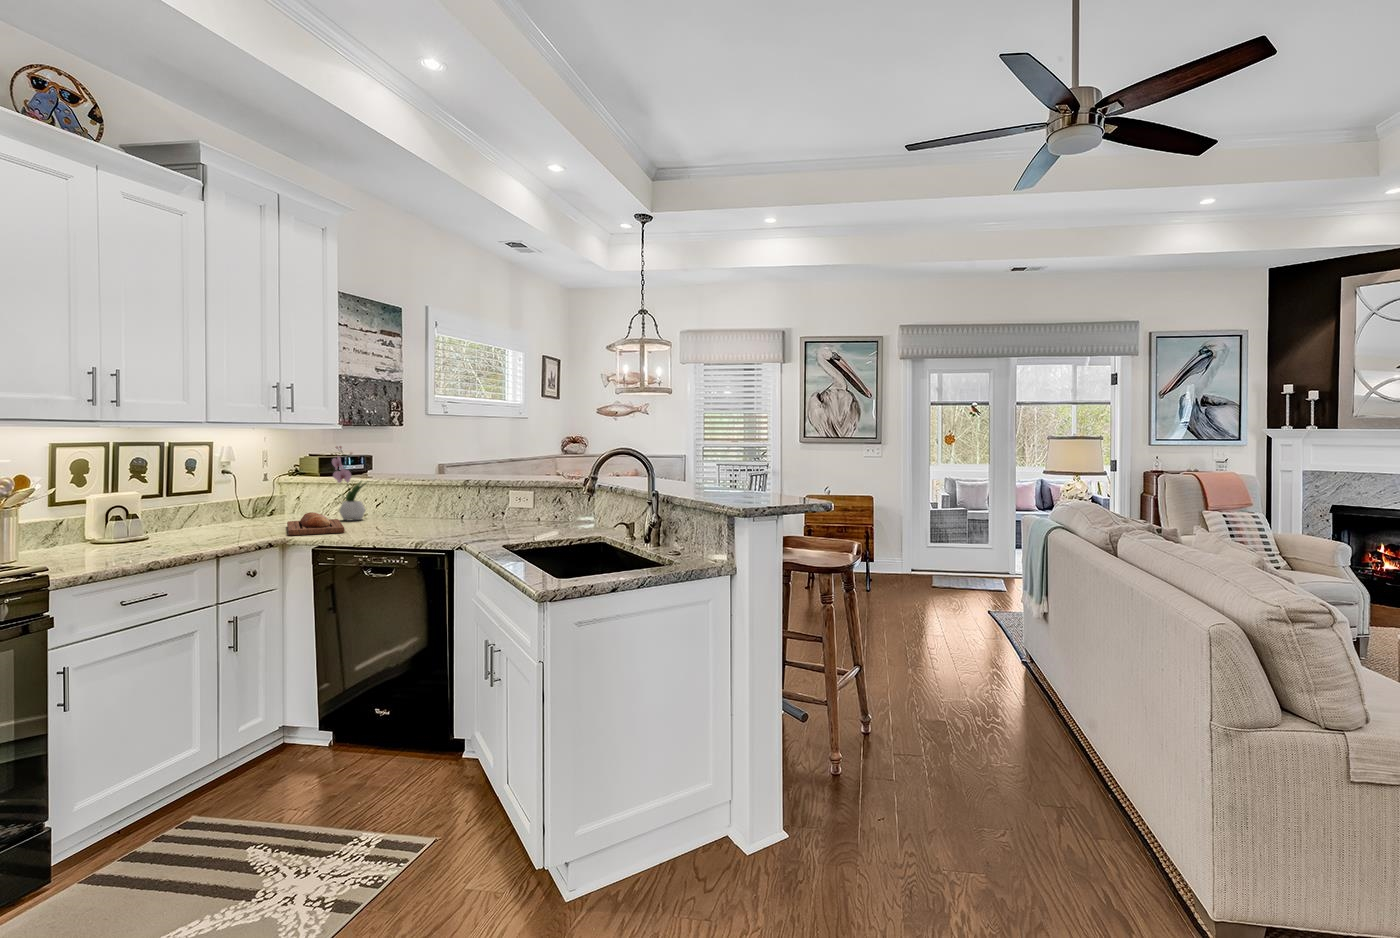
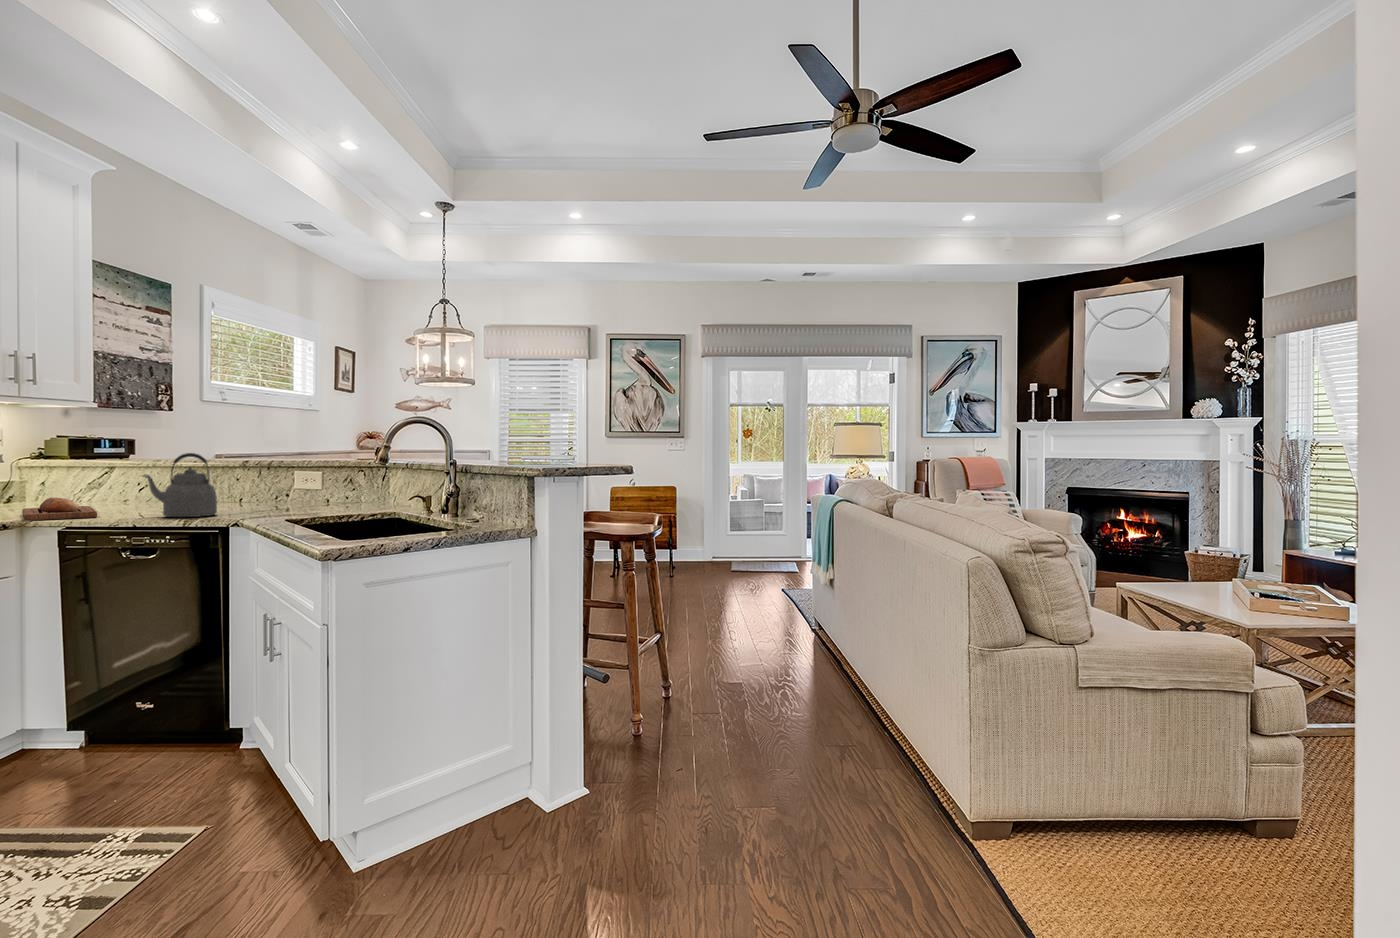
flower arrangement: present [332,446,366,520] -> none [81,425,130,509]
kettle: none [378,475,441,535] -> present [142,453,217,517]

